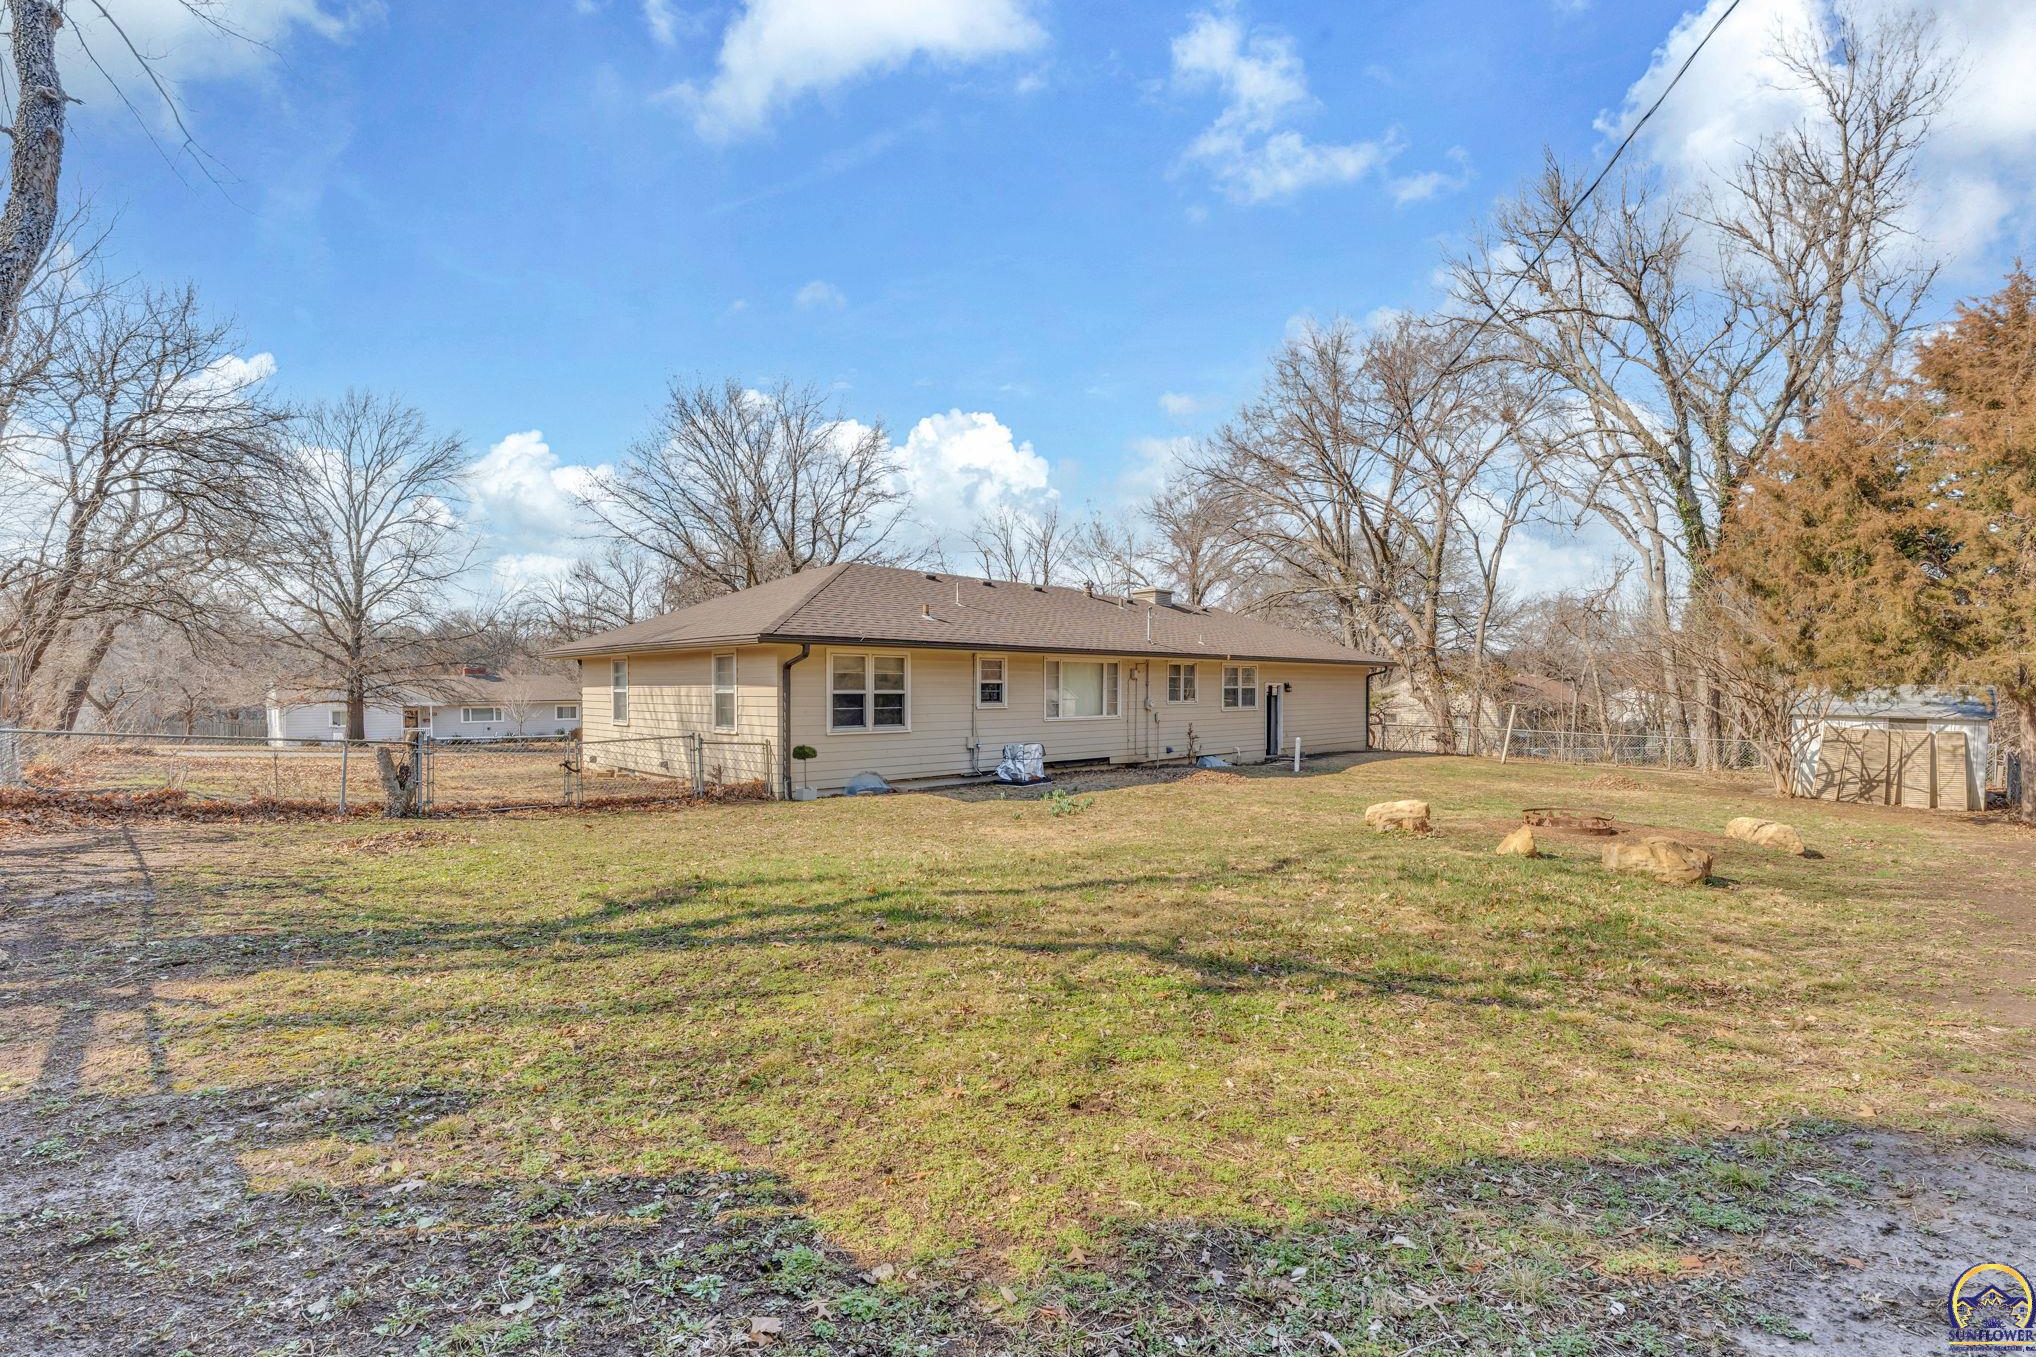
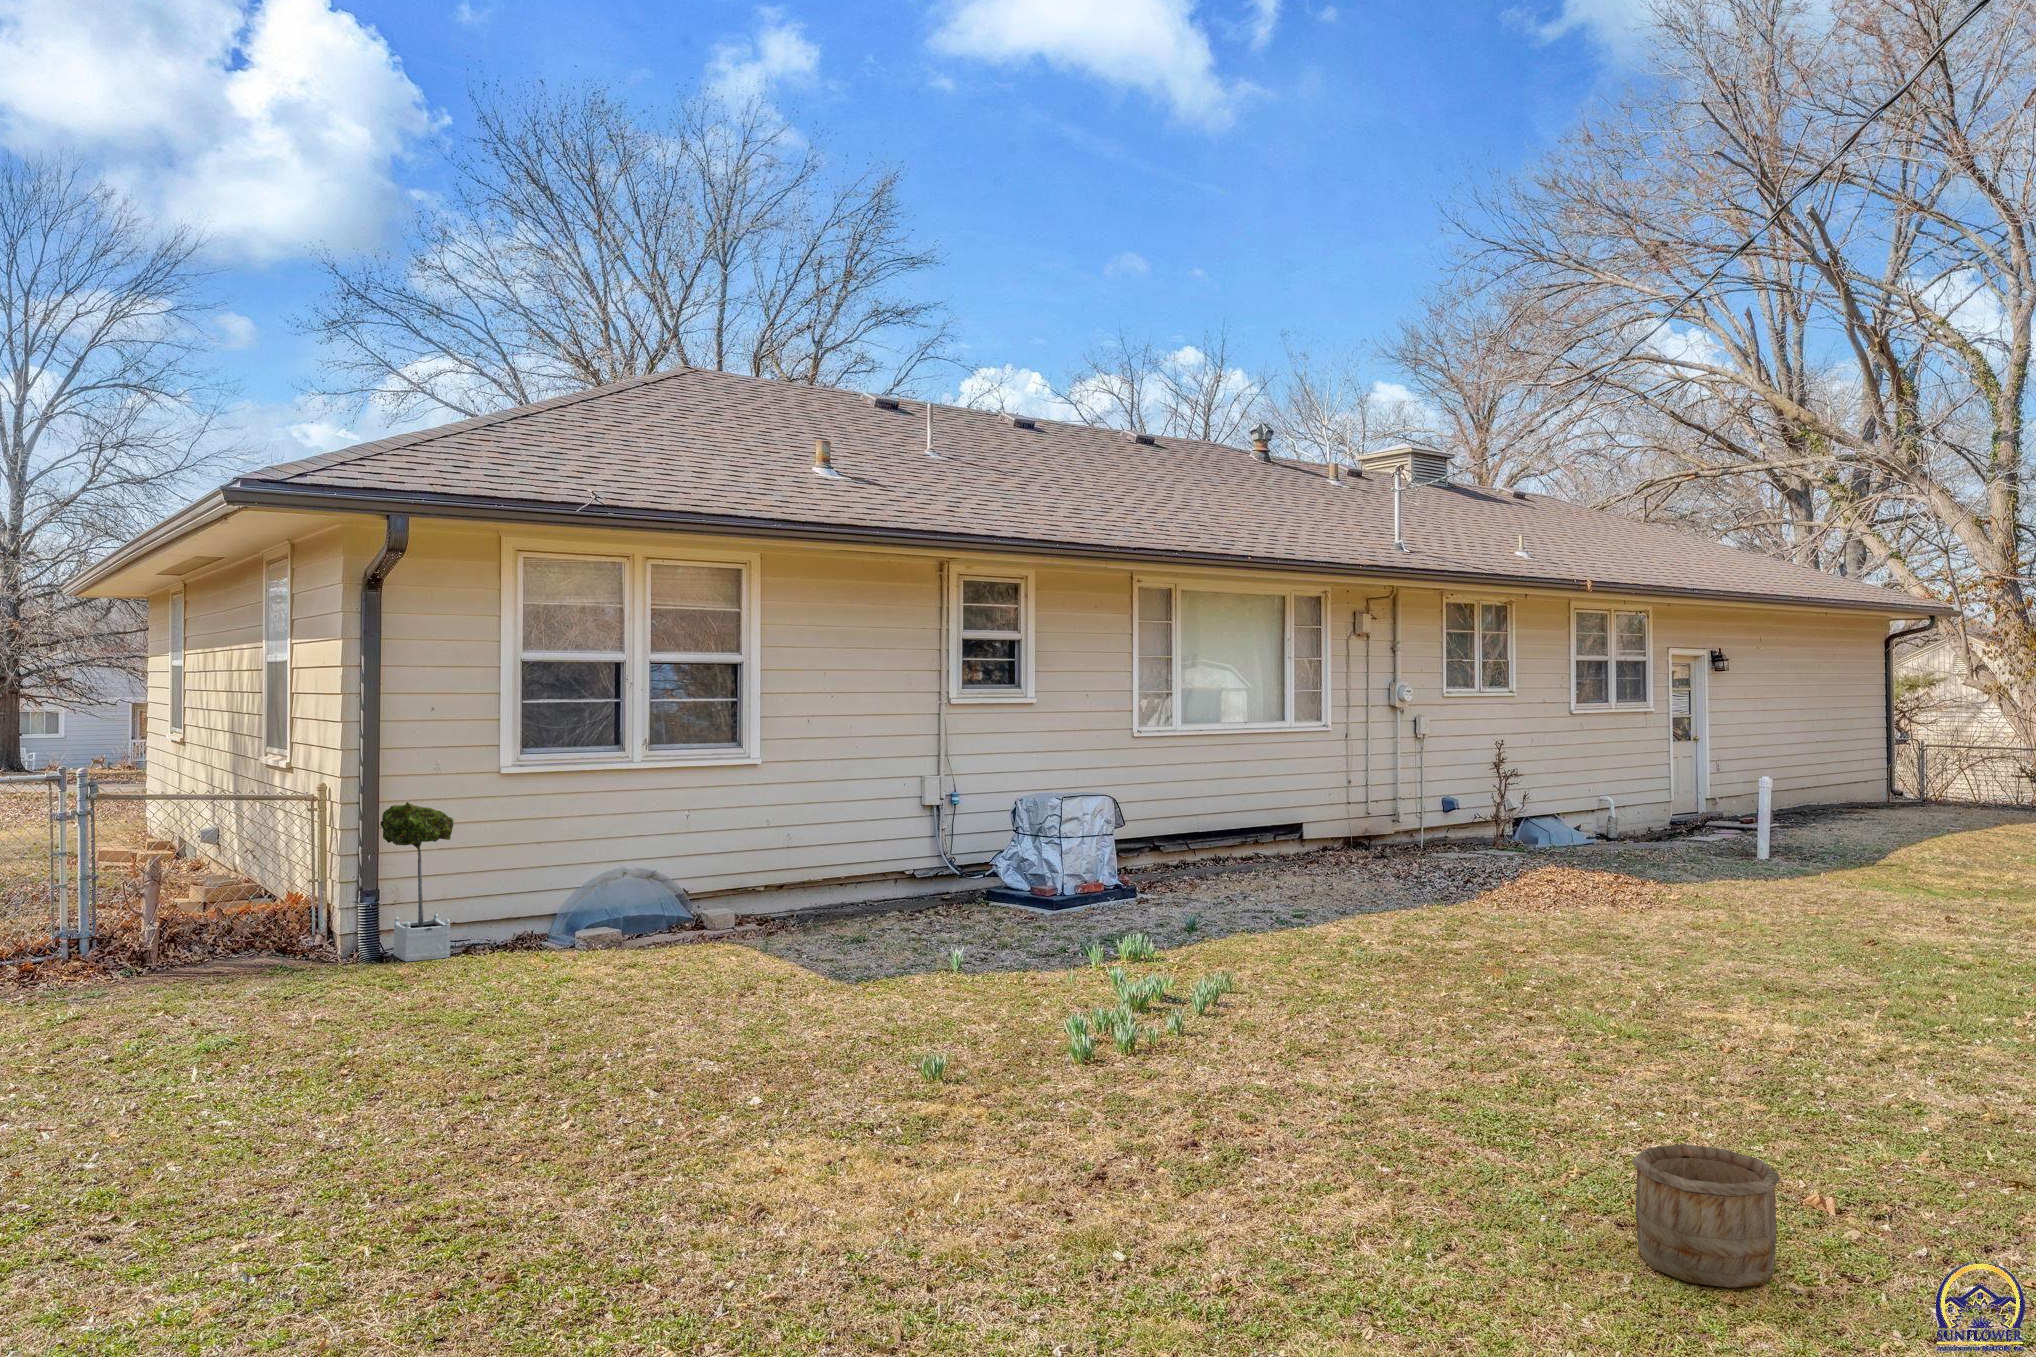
wooden bucket: none [1197,818,1229,845] -> present [1632,1144,1780,1288]

